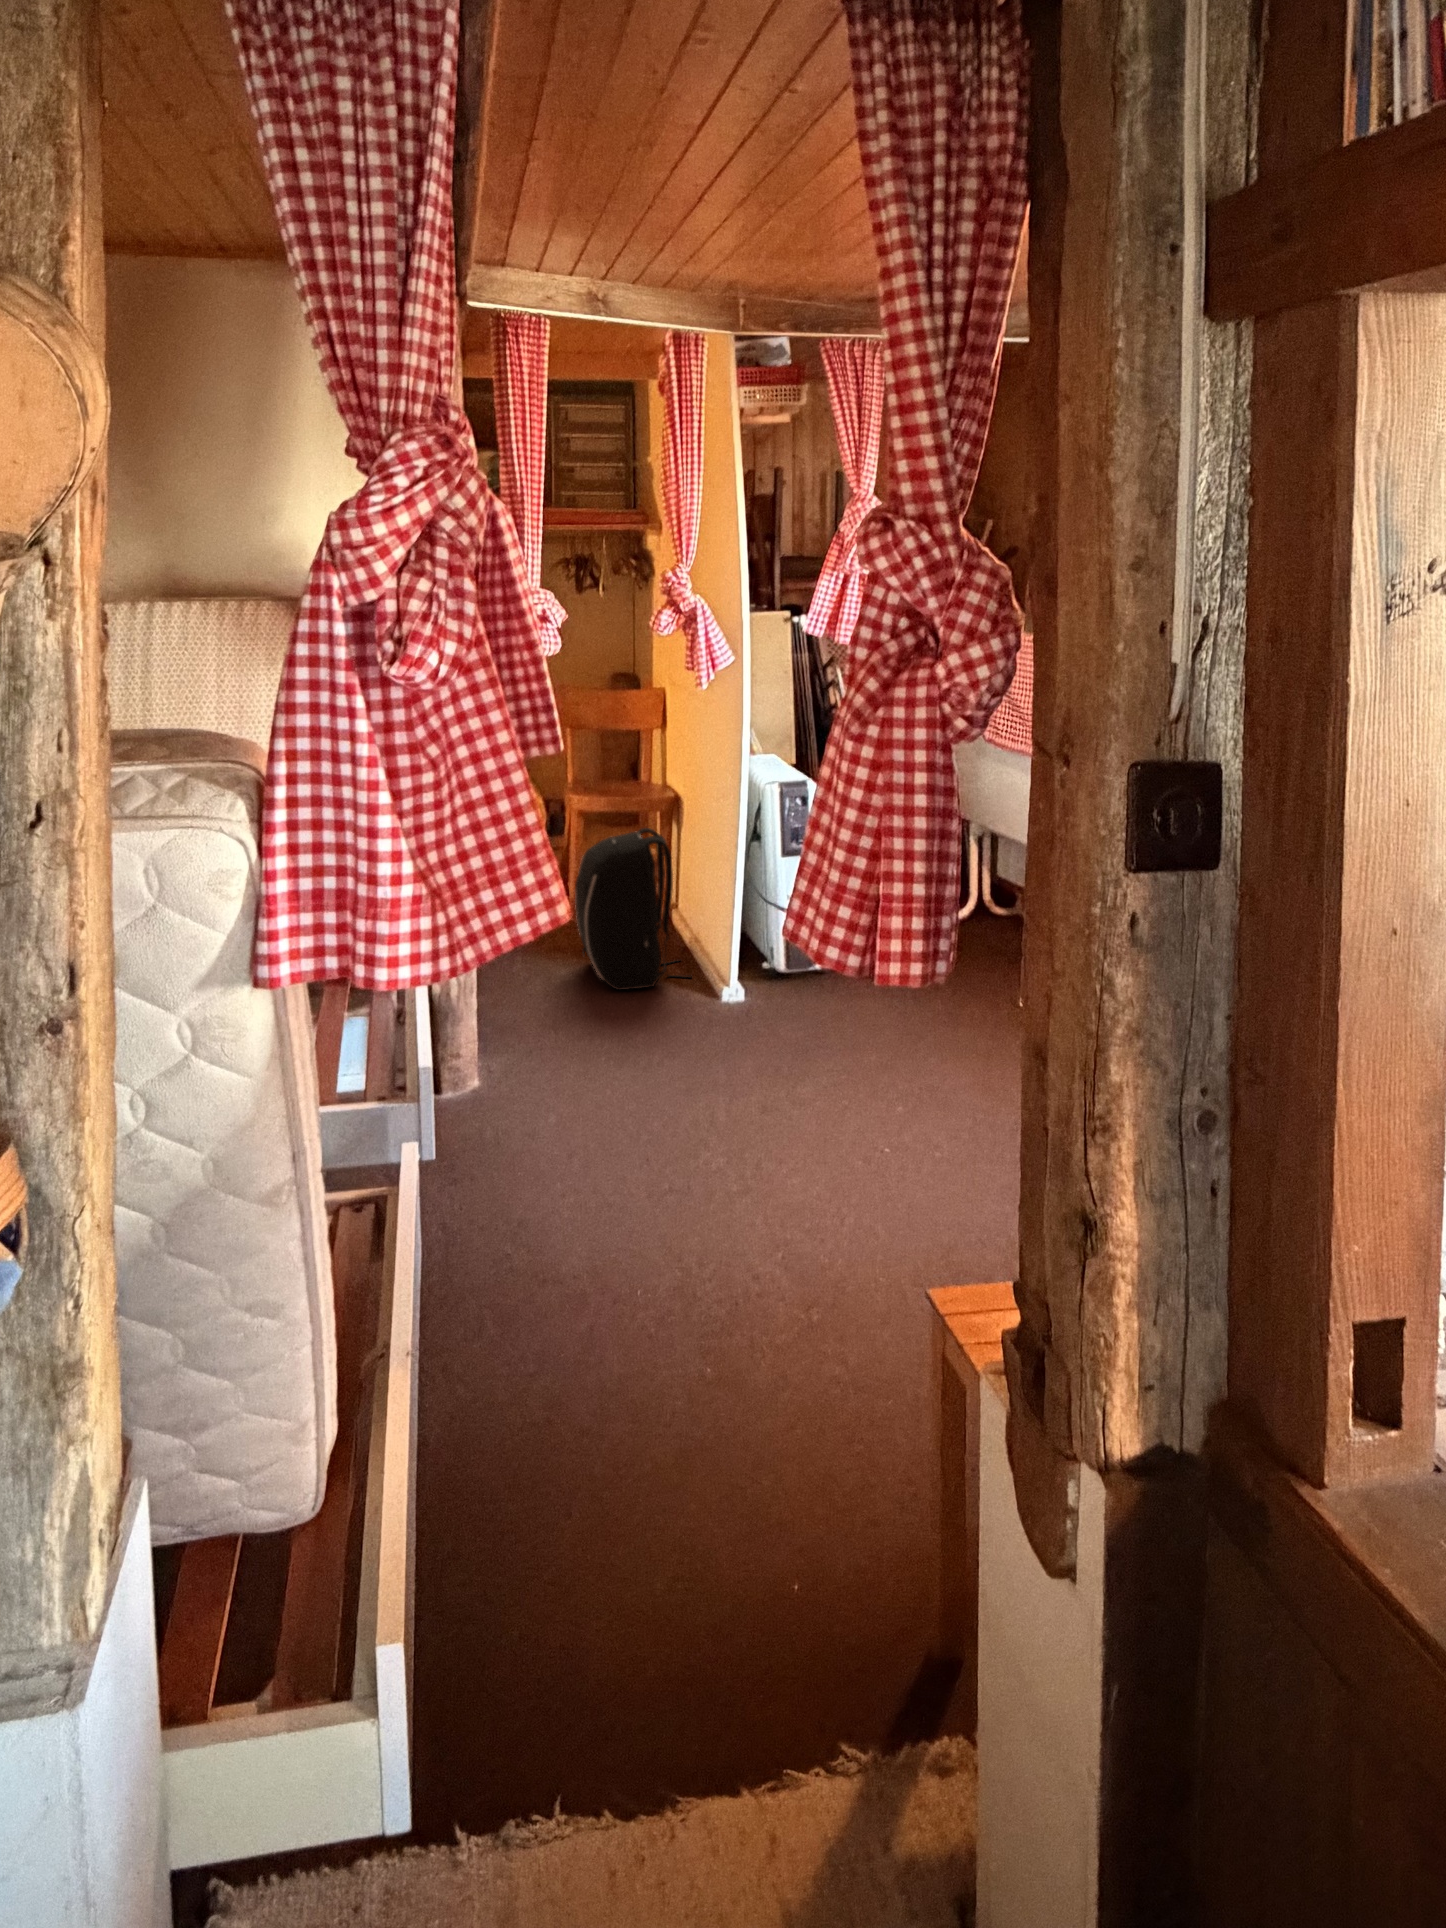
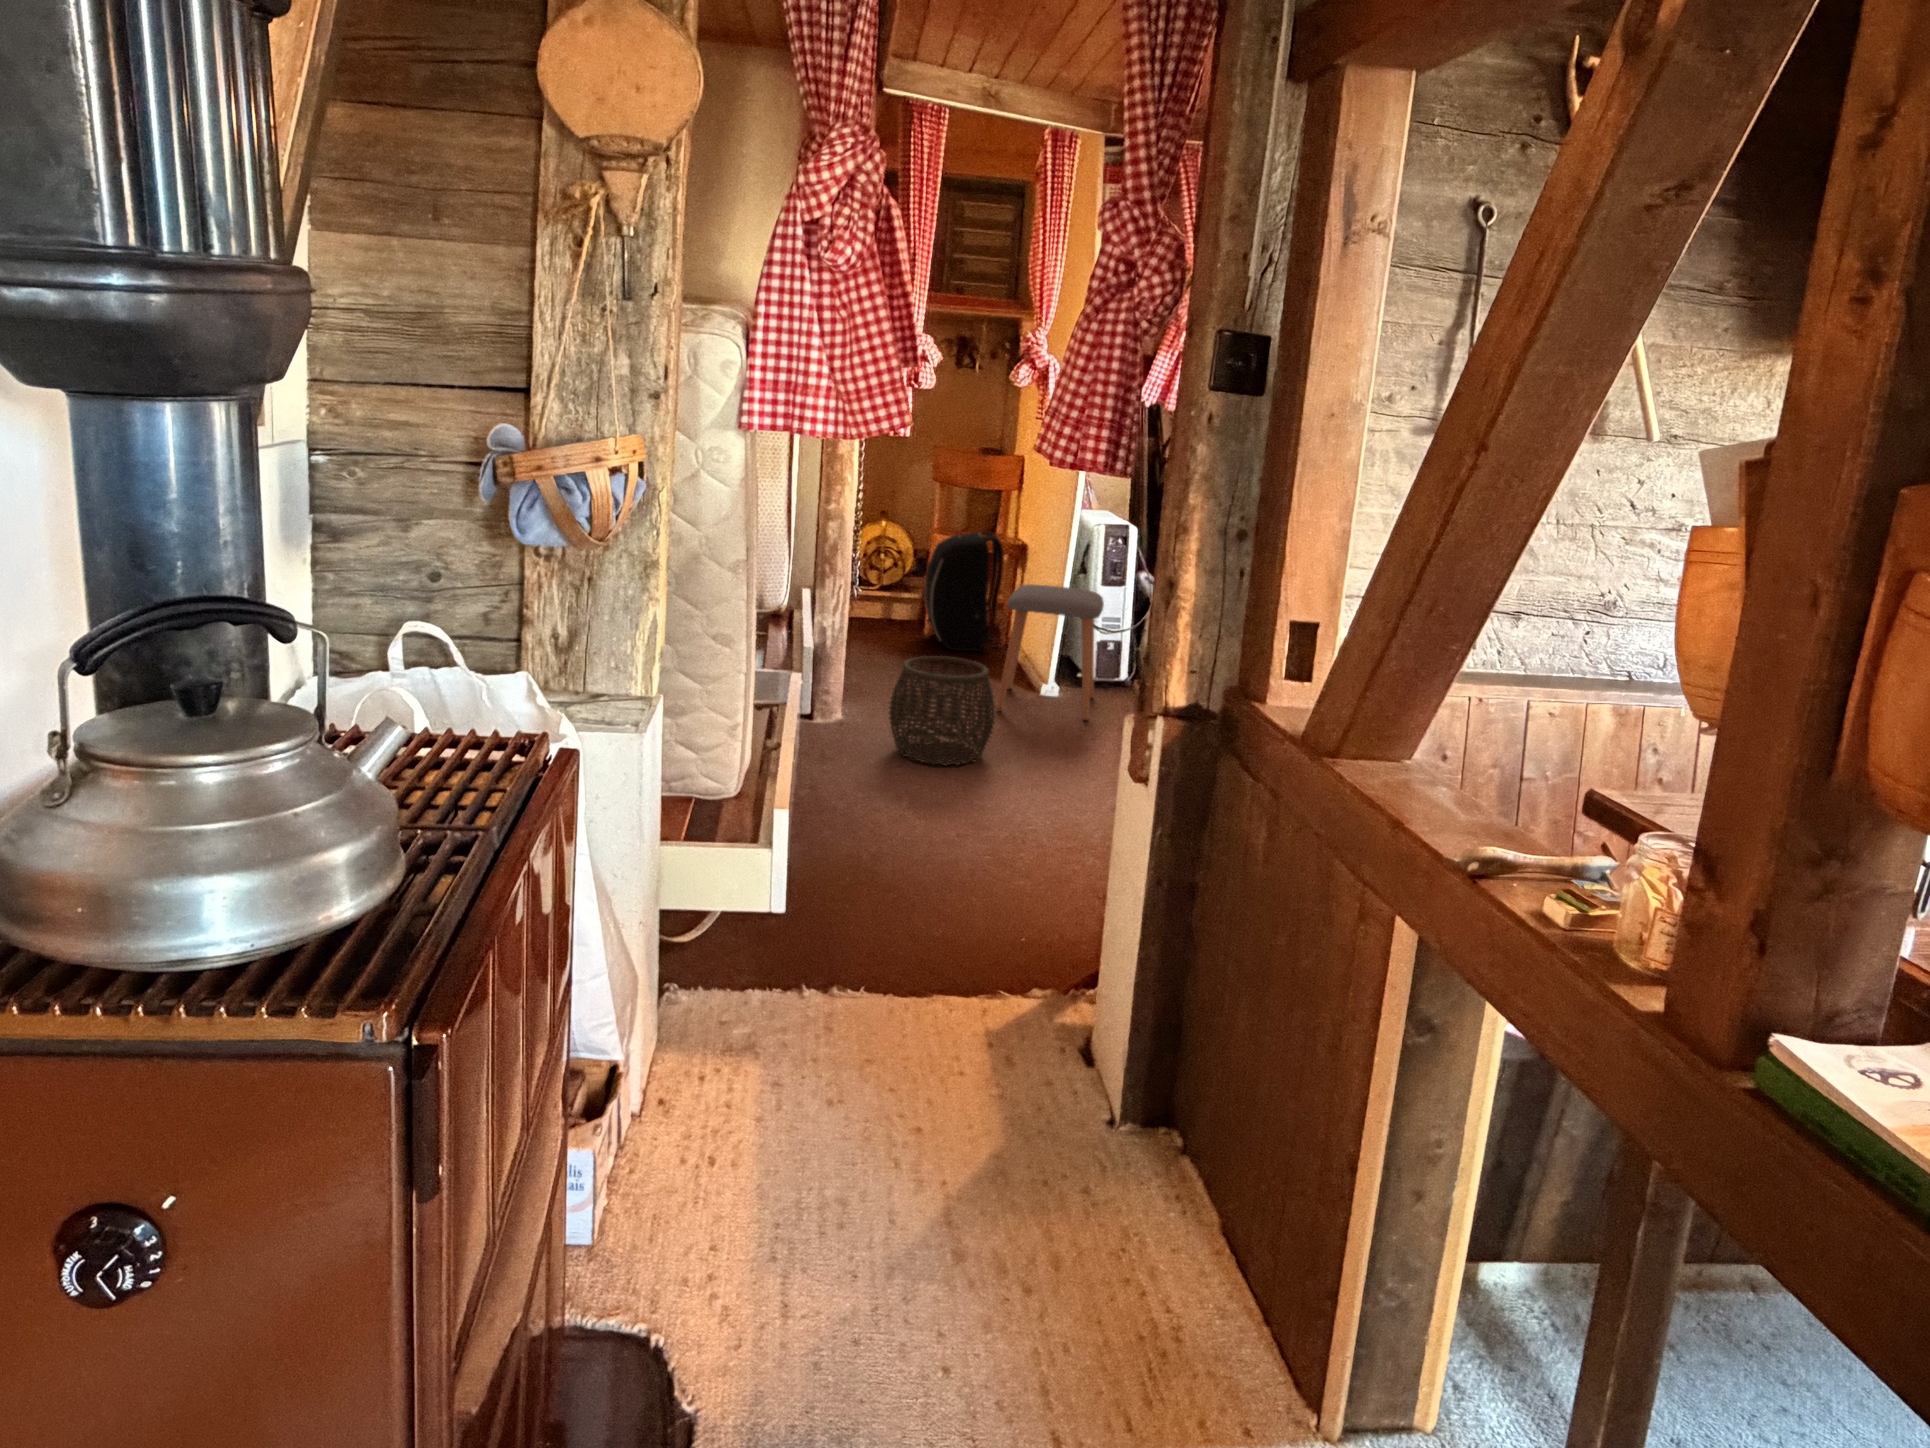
stool: none [690,916,818,1104] -> present [996,584,1104,721]
woven basket: none [548,1060,701,1236] -> present [889,656,996,766]

